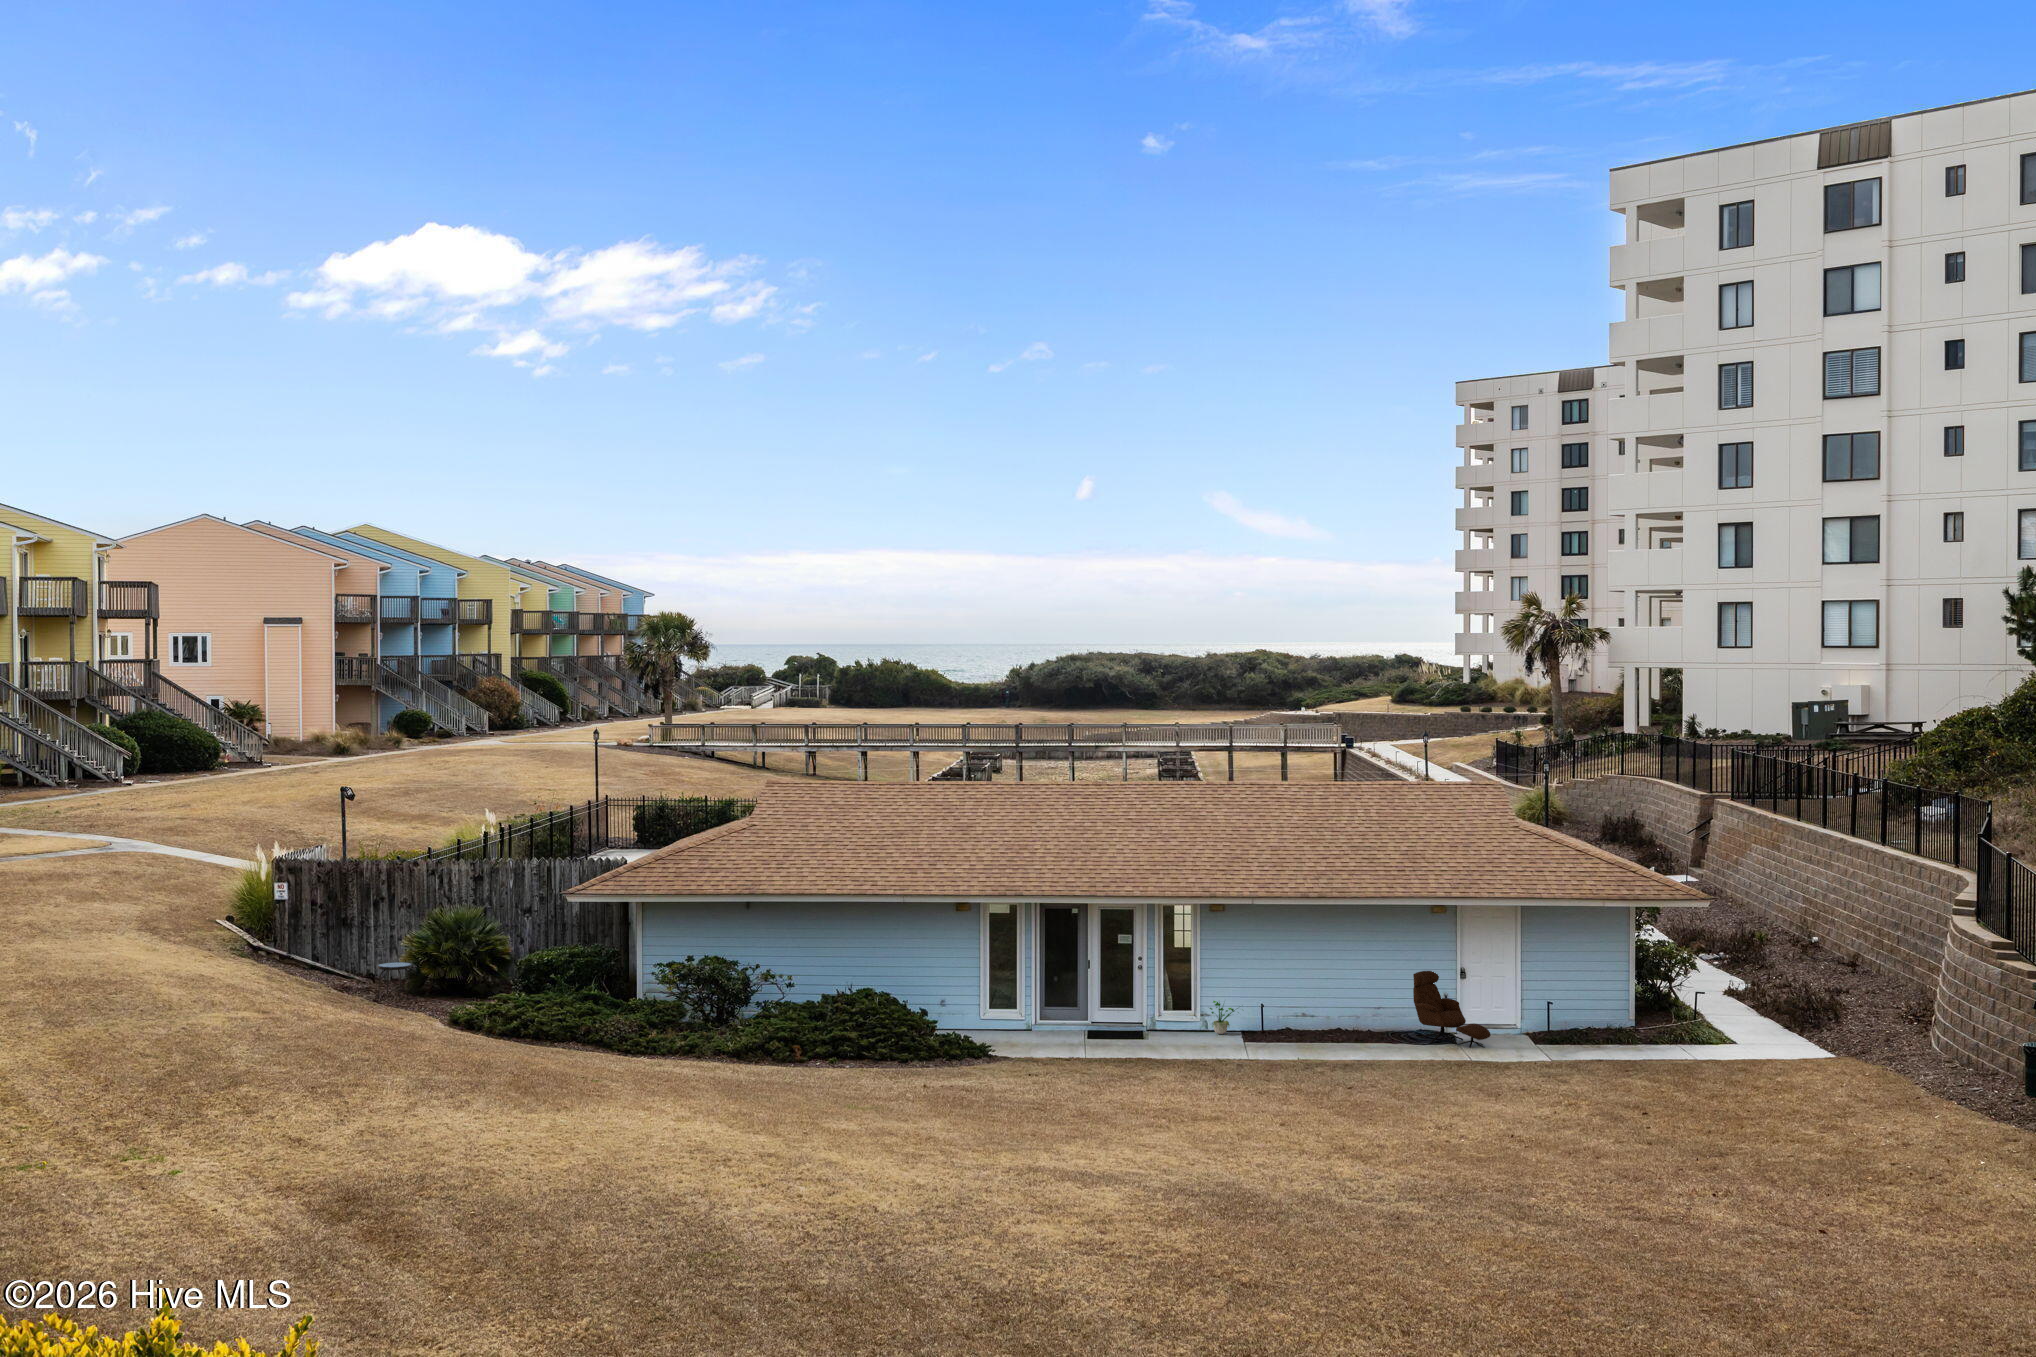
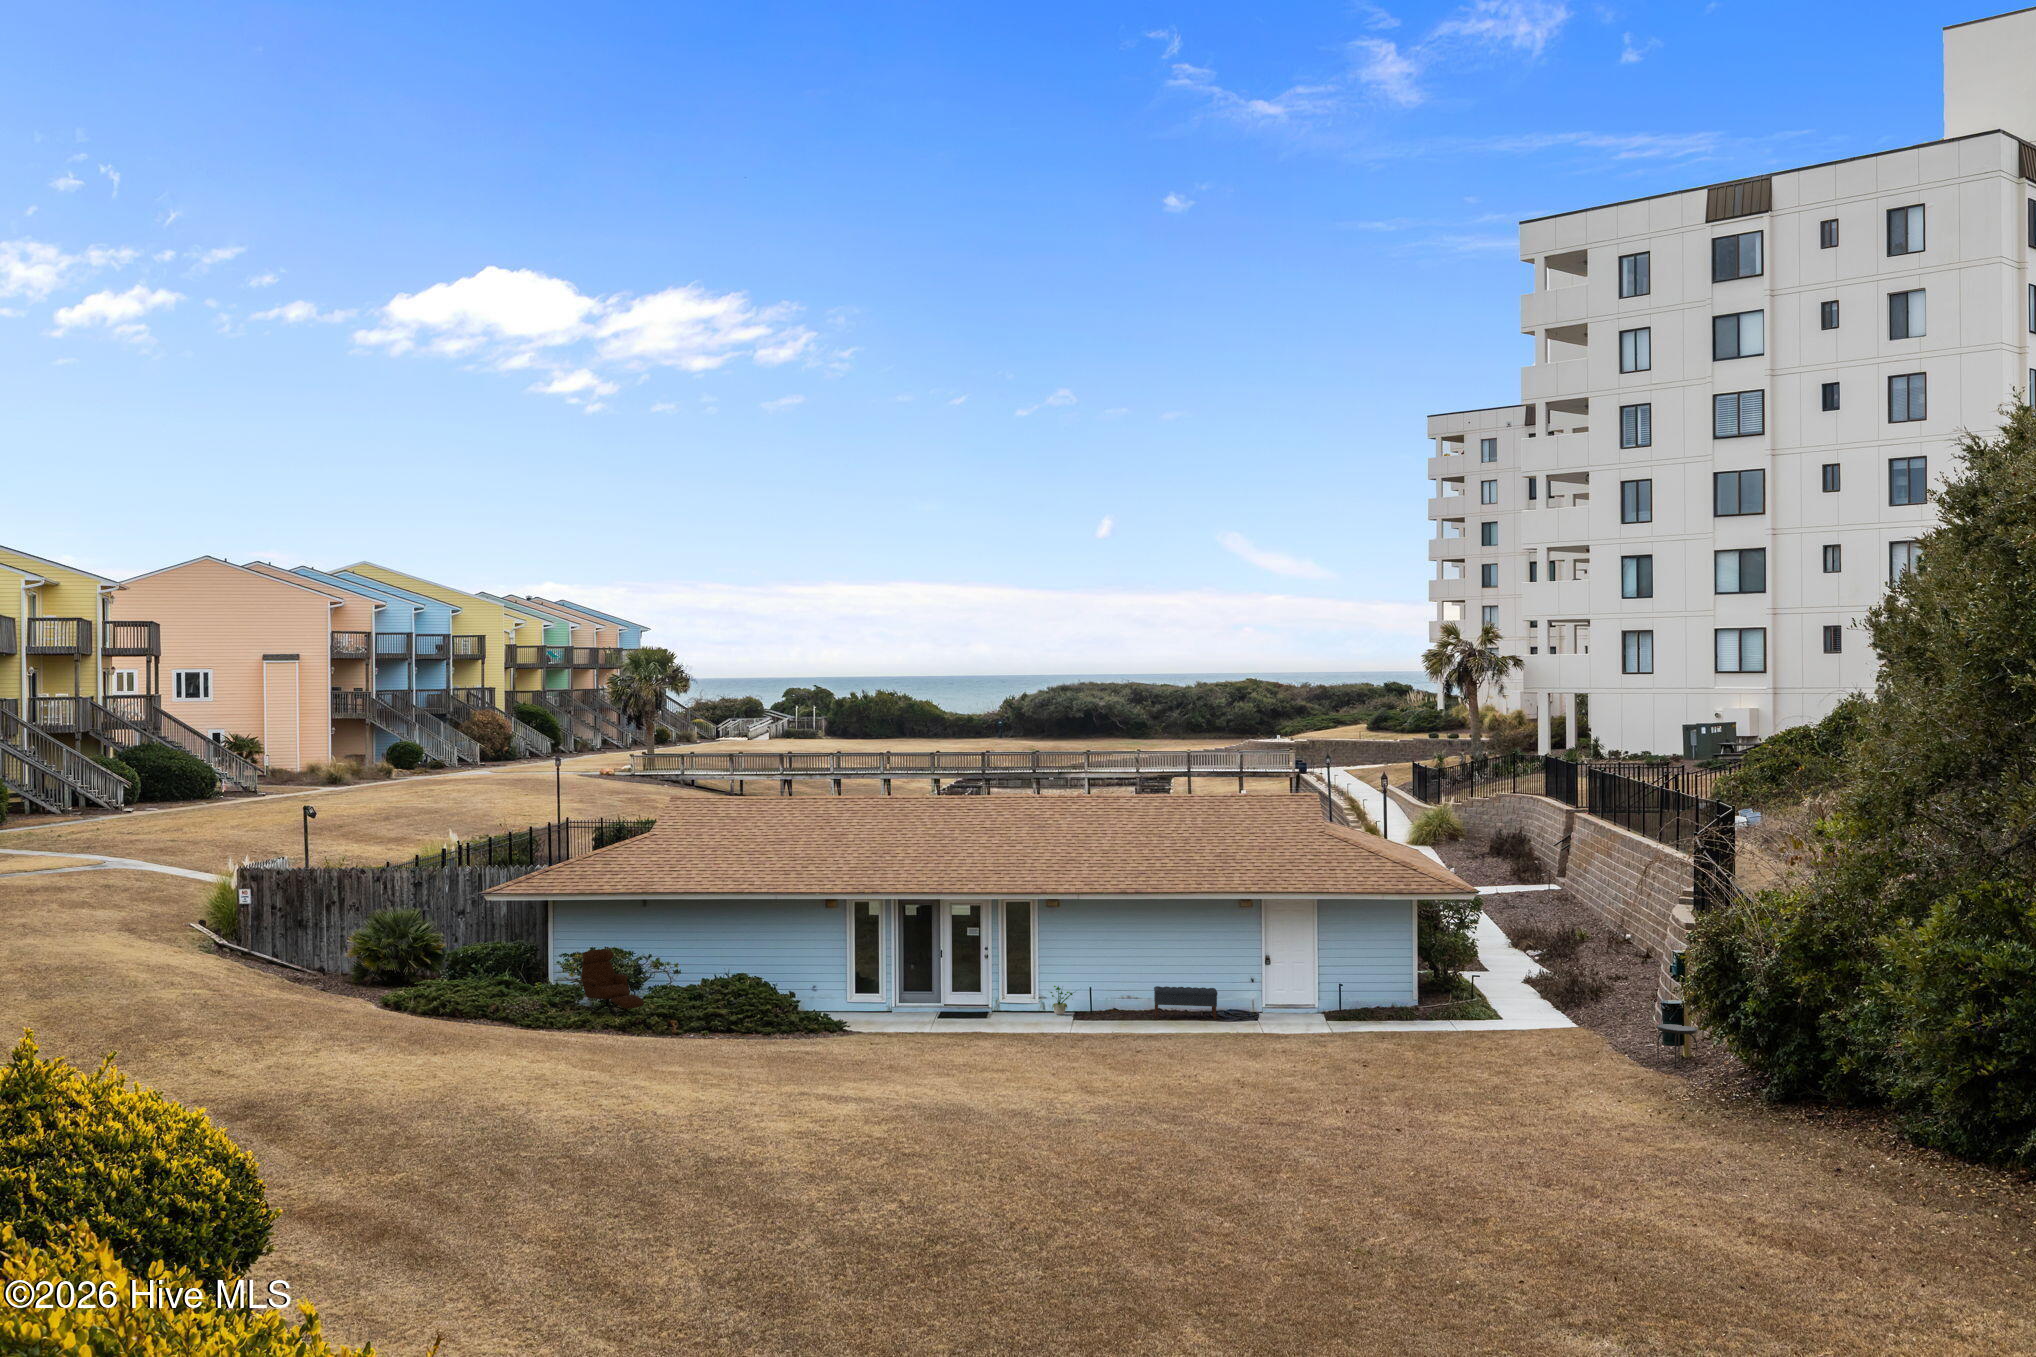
side table: present [378,962,411,998] -> present [1657,1024,1698,1069]
lounge chair: present [1413,971,1491,1048] -> present [581,949,644,1016]
bench: none [1325,1002,1401,1041] -> present [1154,986,1218,1020]

